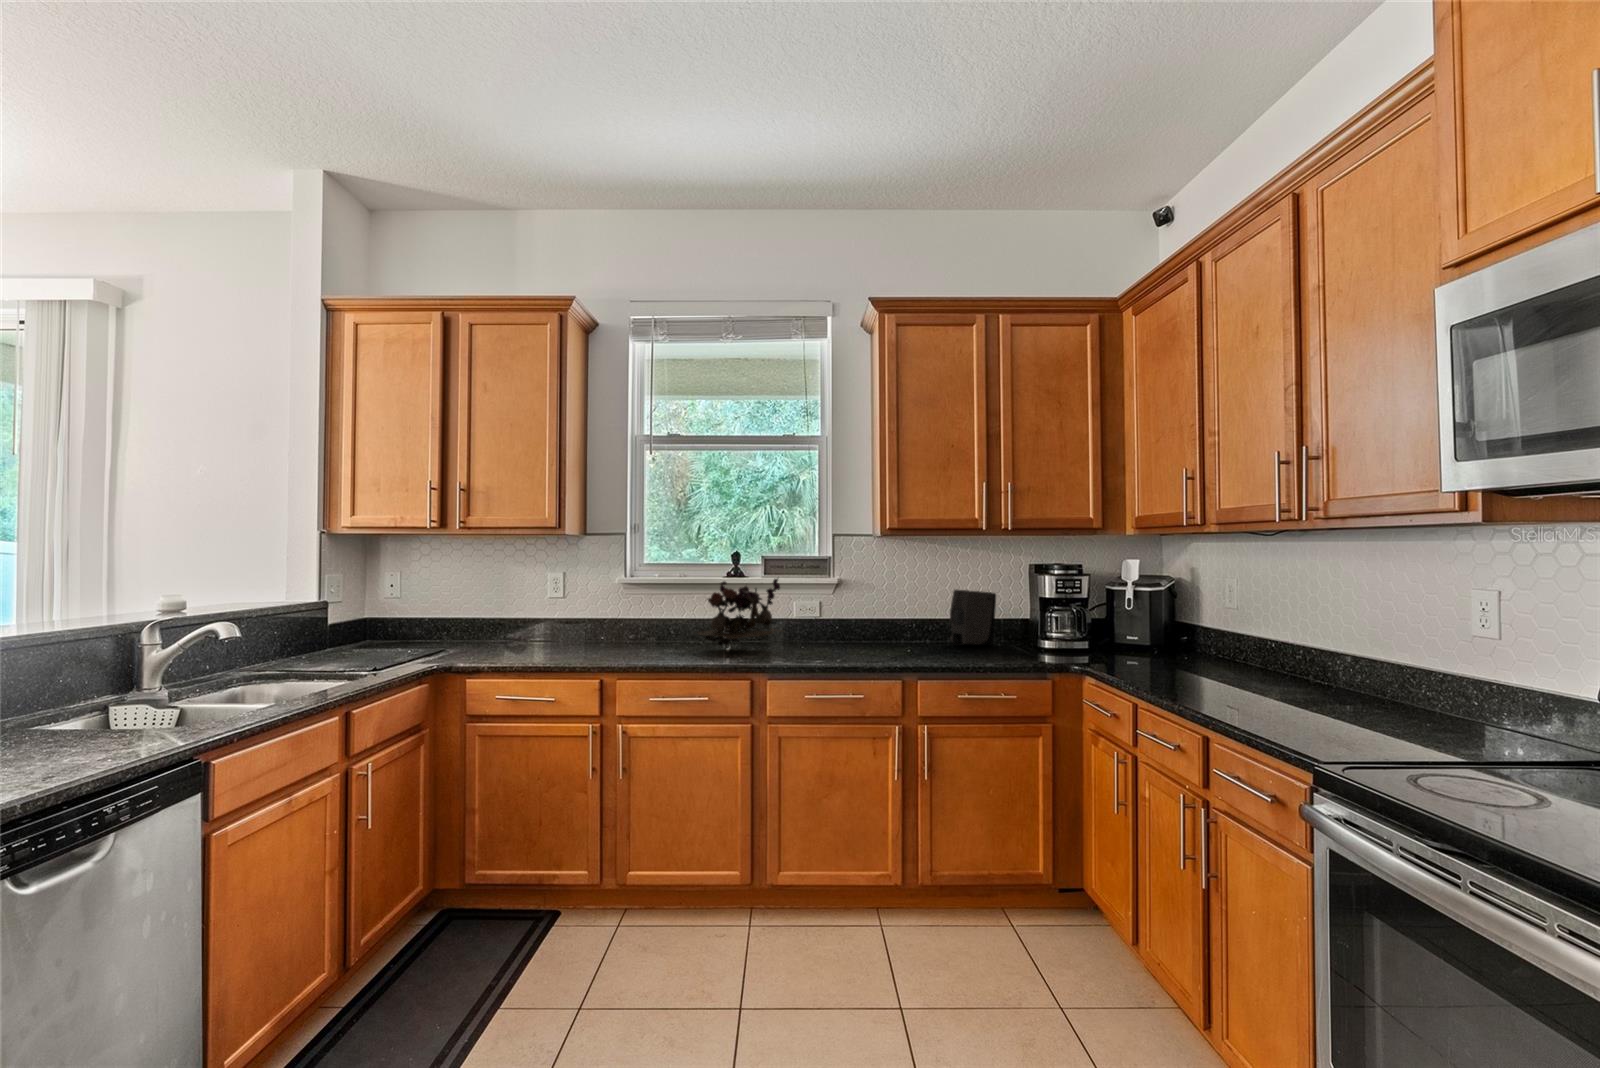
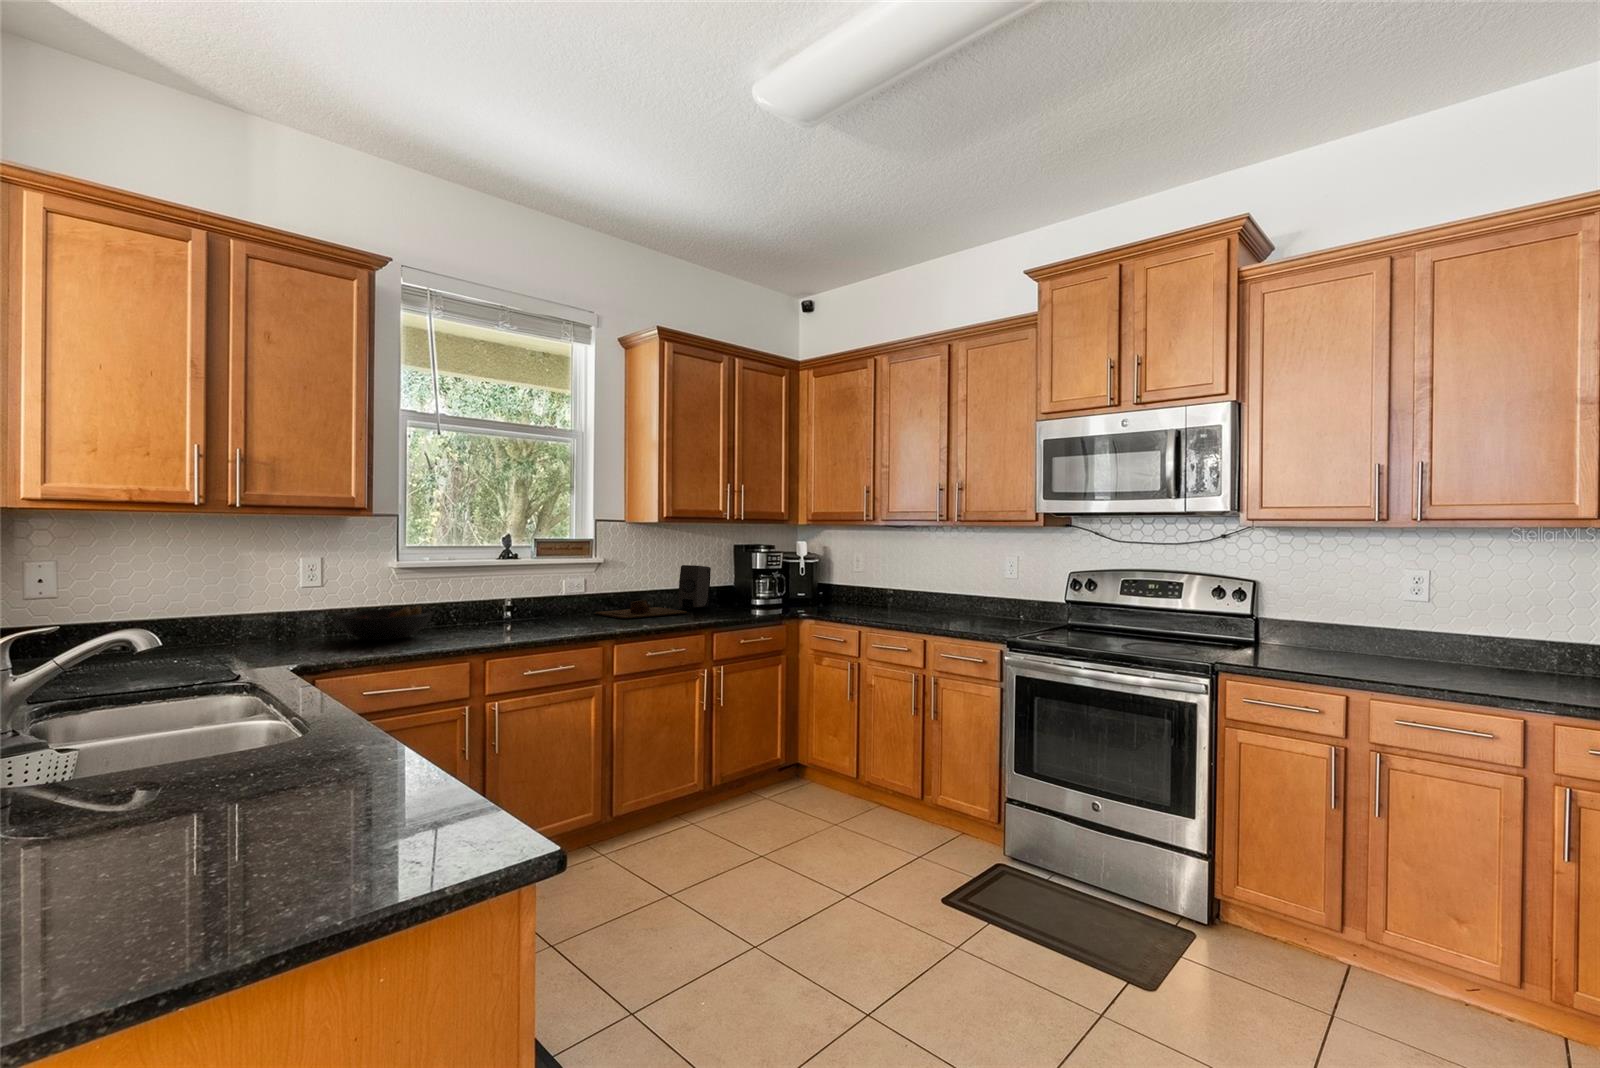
flower arrangement: present [697,579,783,647] -> none [494,558,577,626]
fruit bowl: none [549,619,633,650] -> present [335,605,433,640]
cutting board: none [839,630,934,651] -> present [595,600,687,619]

